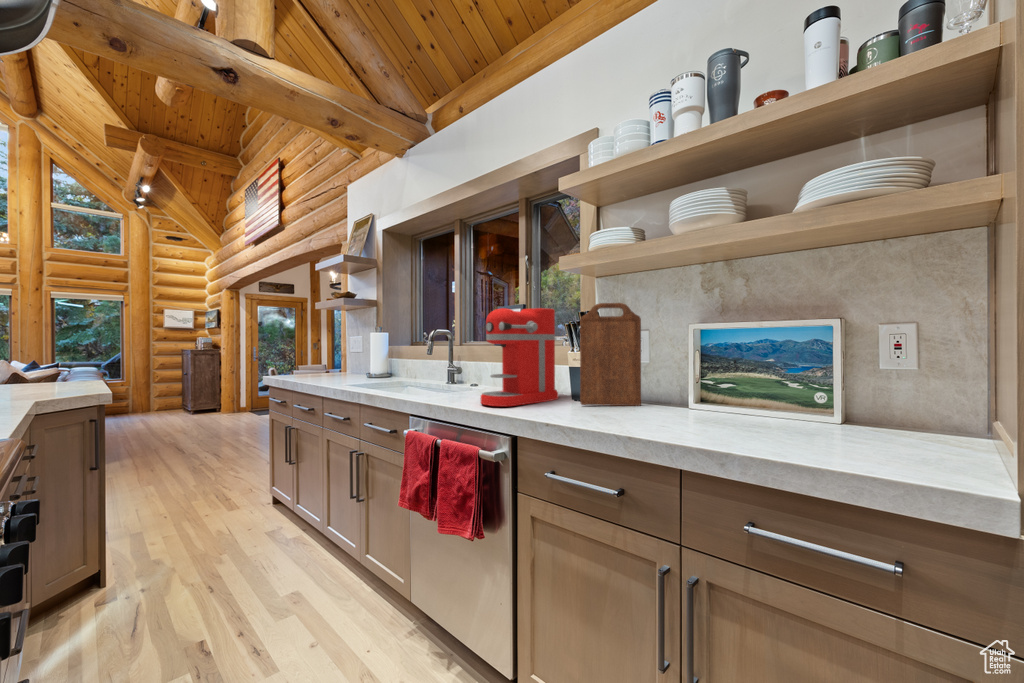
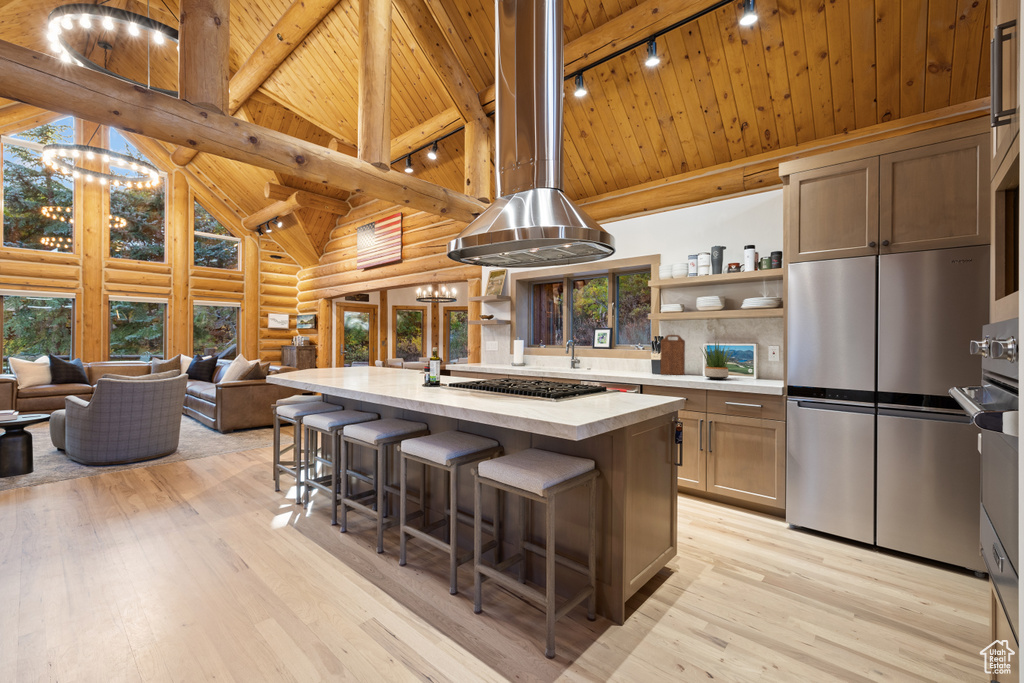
coffee maker: present [481,308,558,406] -> none [617,335,647,375]
potted plant: none [670,310,786,430] -> present [702,343,733,380]

